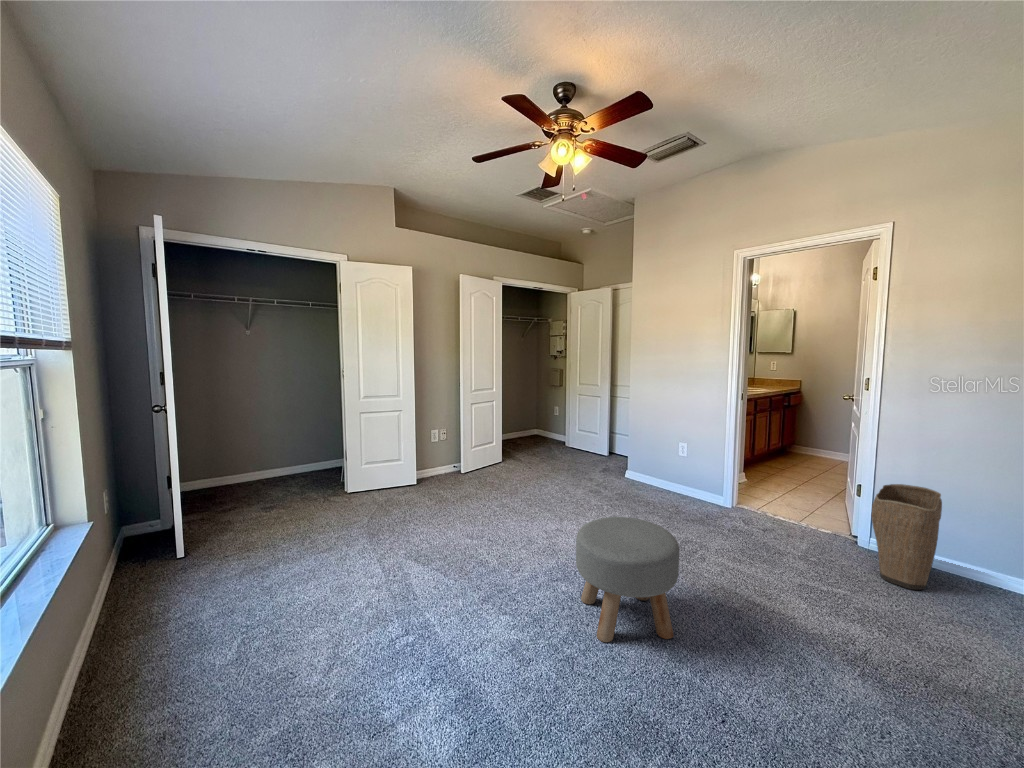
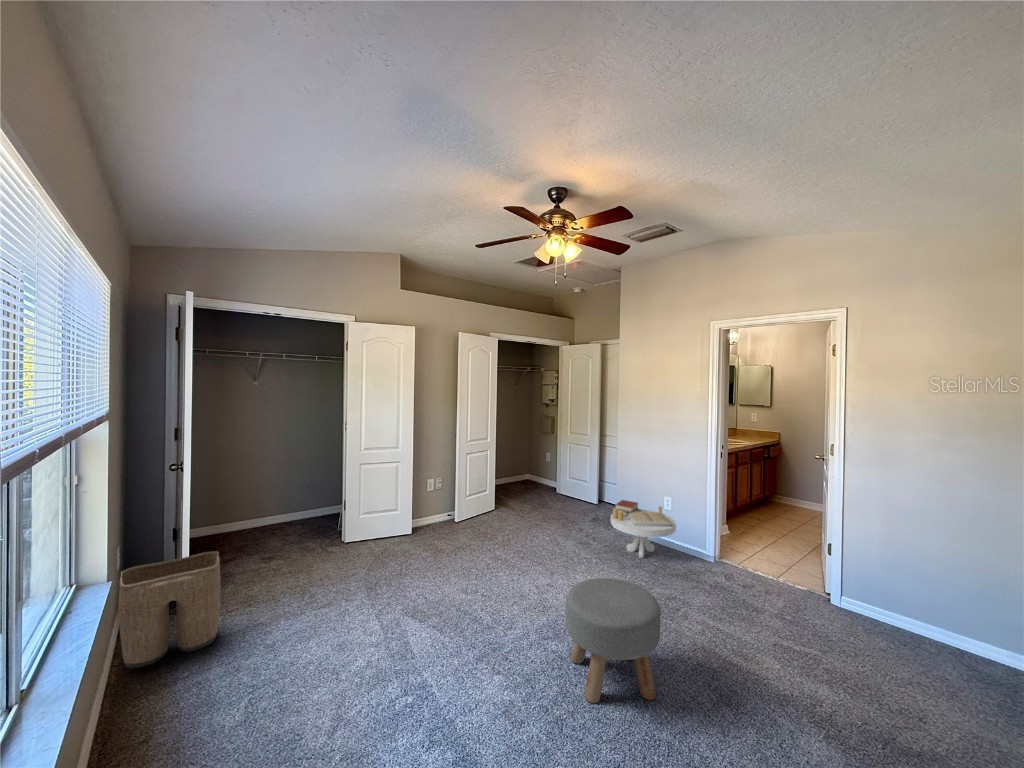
side table: none [622,447,692,505] -> present [611,500,676,558]
laundry basket: present [871,484,942,590] -> present [119,552,221,668]

